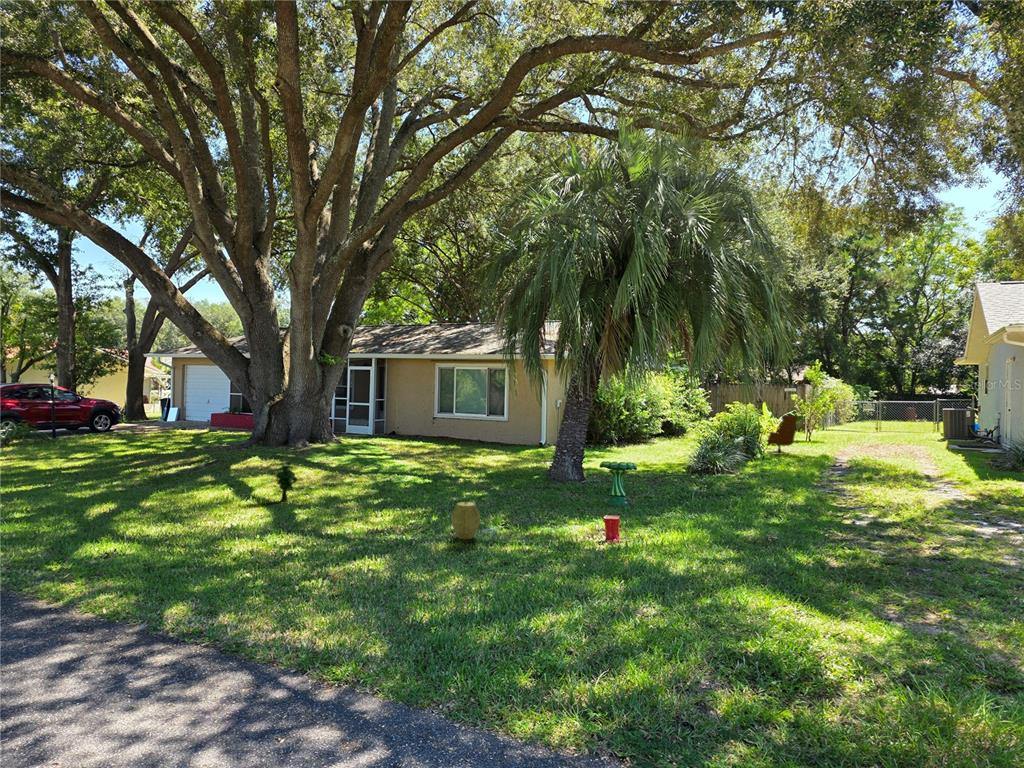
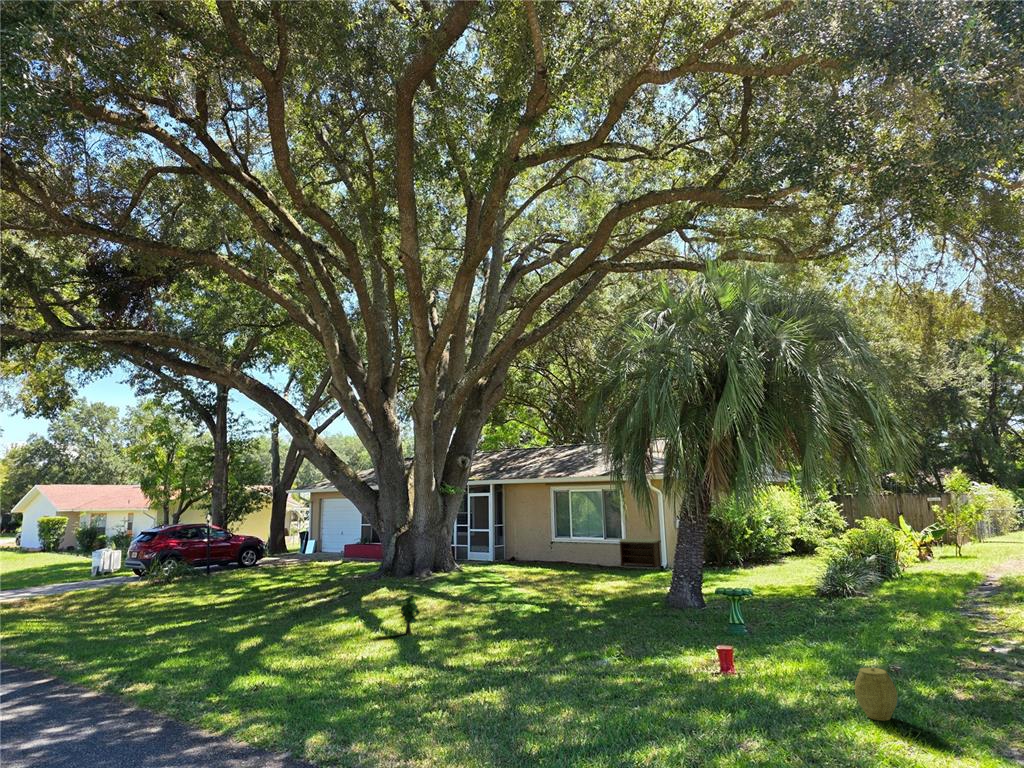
lounge chair: present [767,415,798,454] -> none [906,527,954,575]
bench: none [498,416,539,443] -> present [619,539,661,567]
woven basket: present [452,502,480,539] -> present [855,668,897,720]

